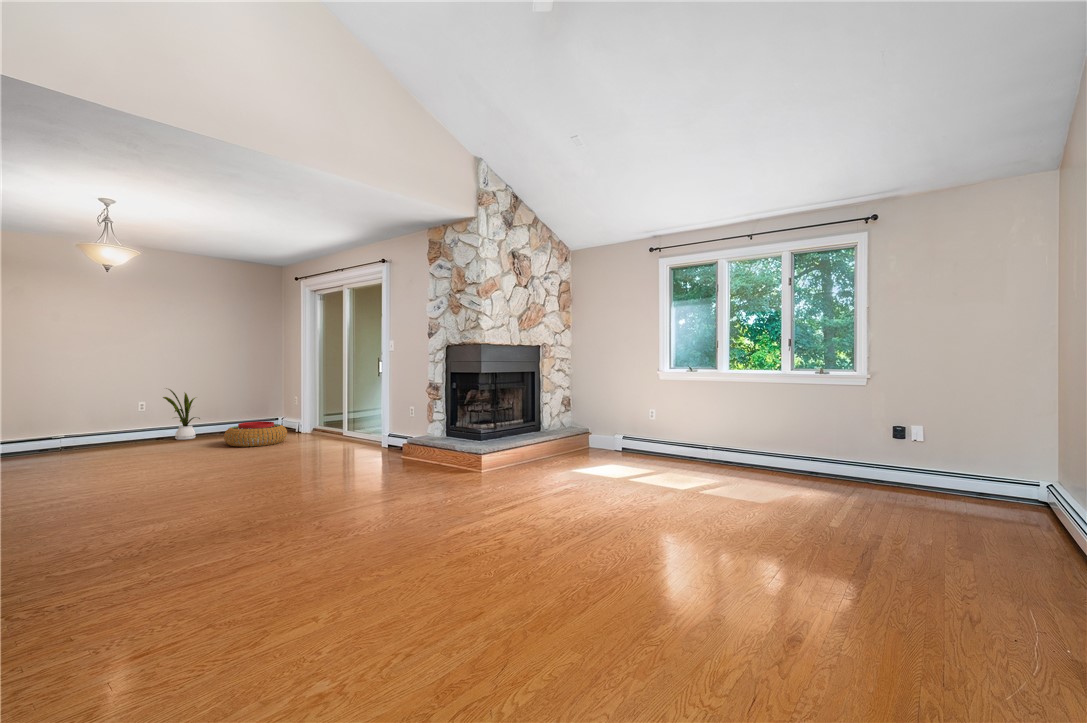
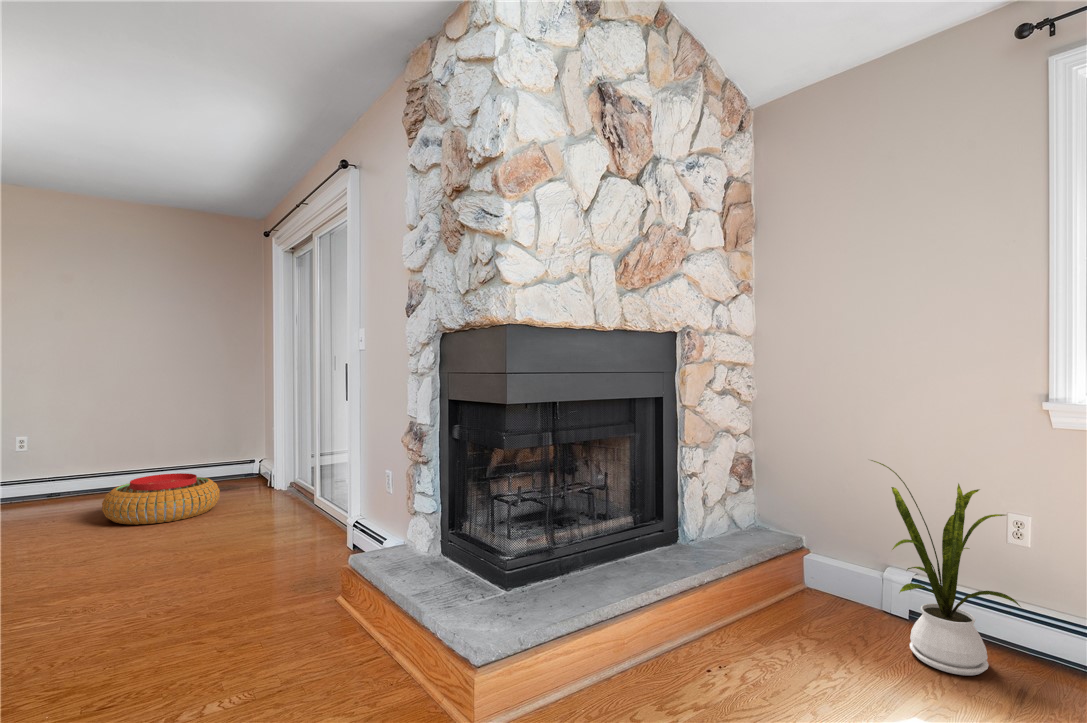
house plant: present [163,389,200,440] -> present [871,460,1021,676]

